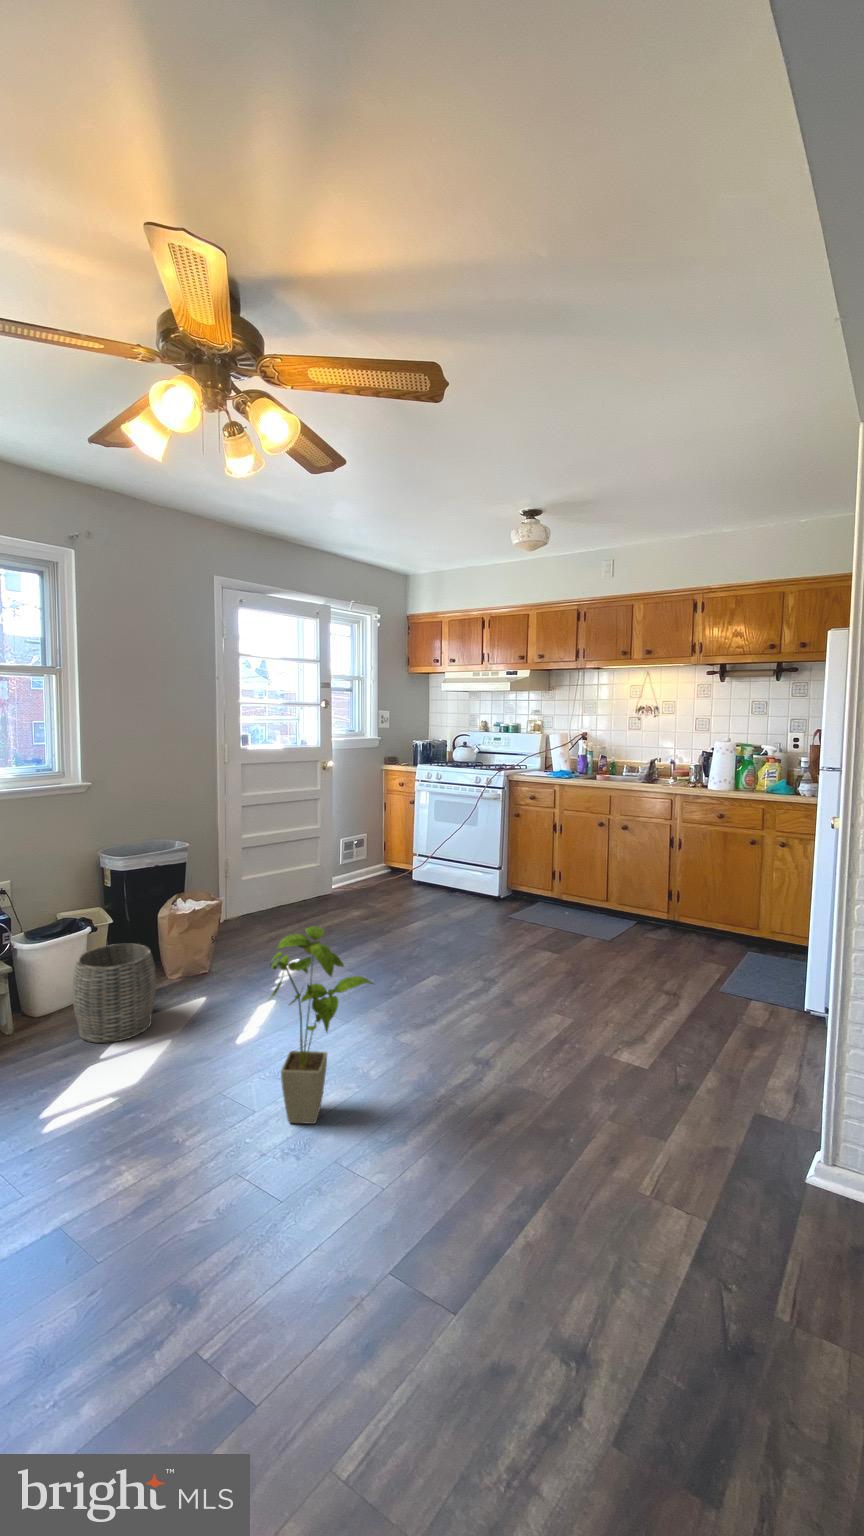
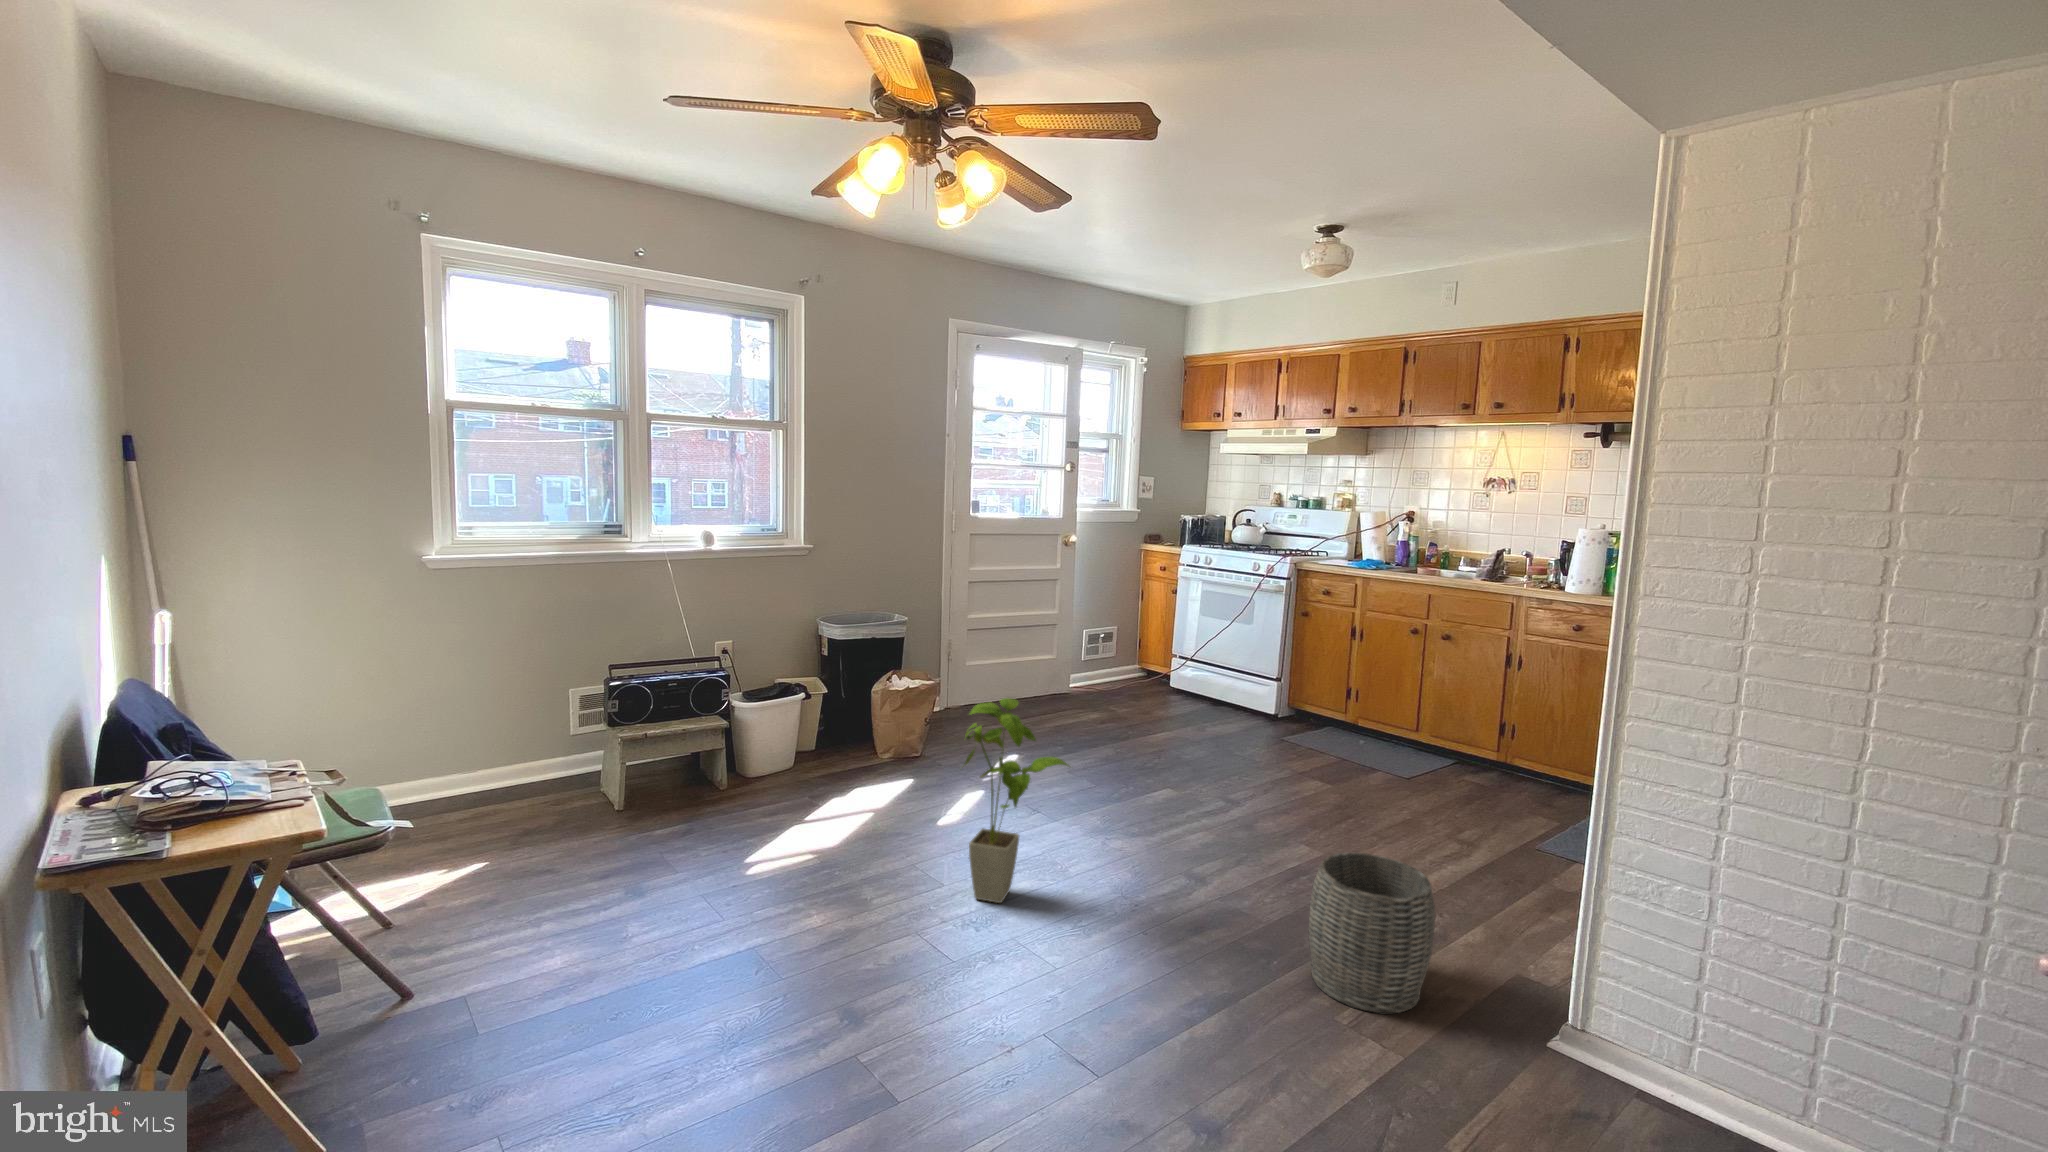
woven basket: present [73,944,156,1043] -> present [1309,853,1435,1013]

